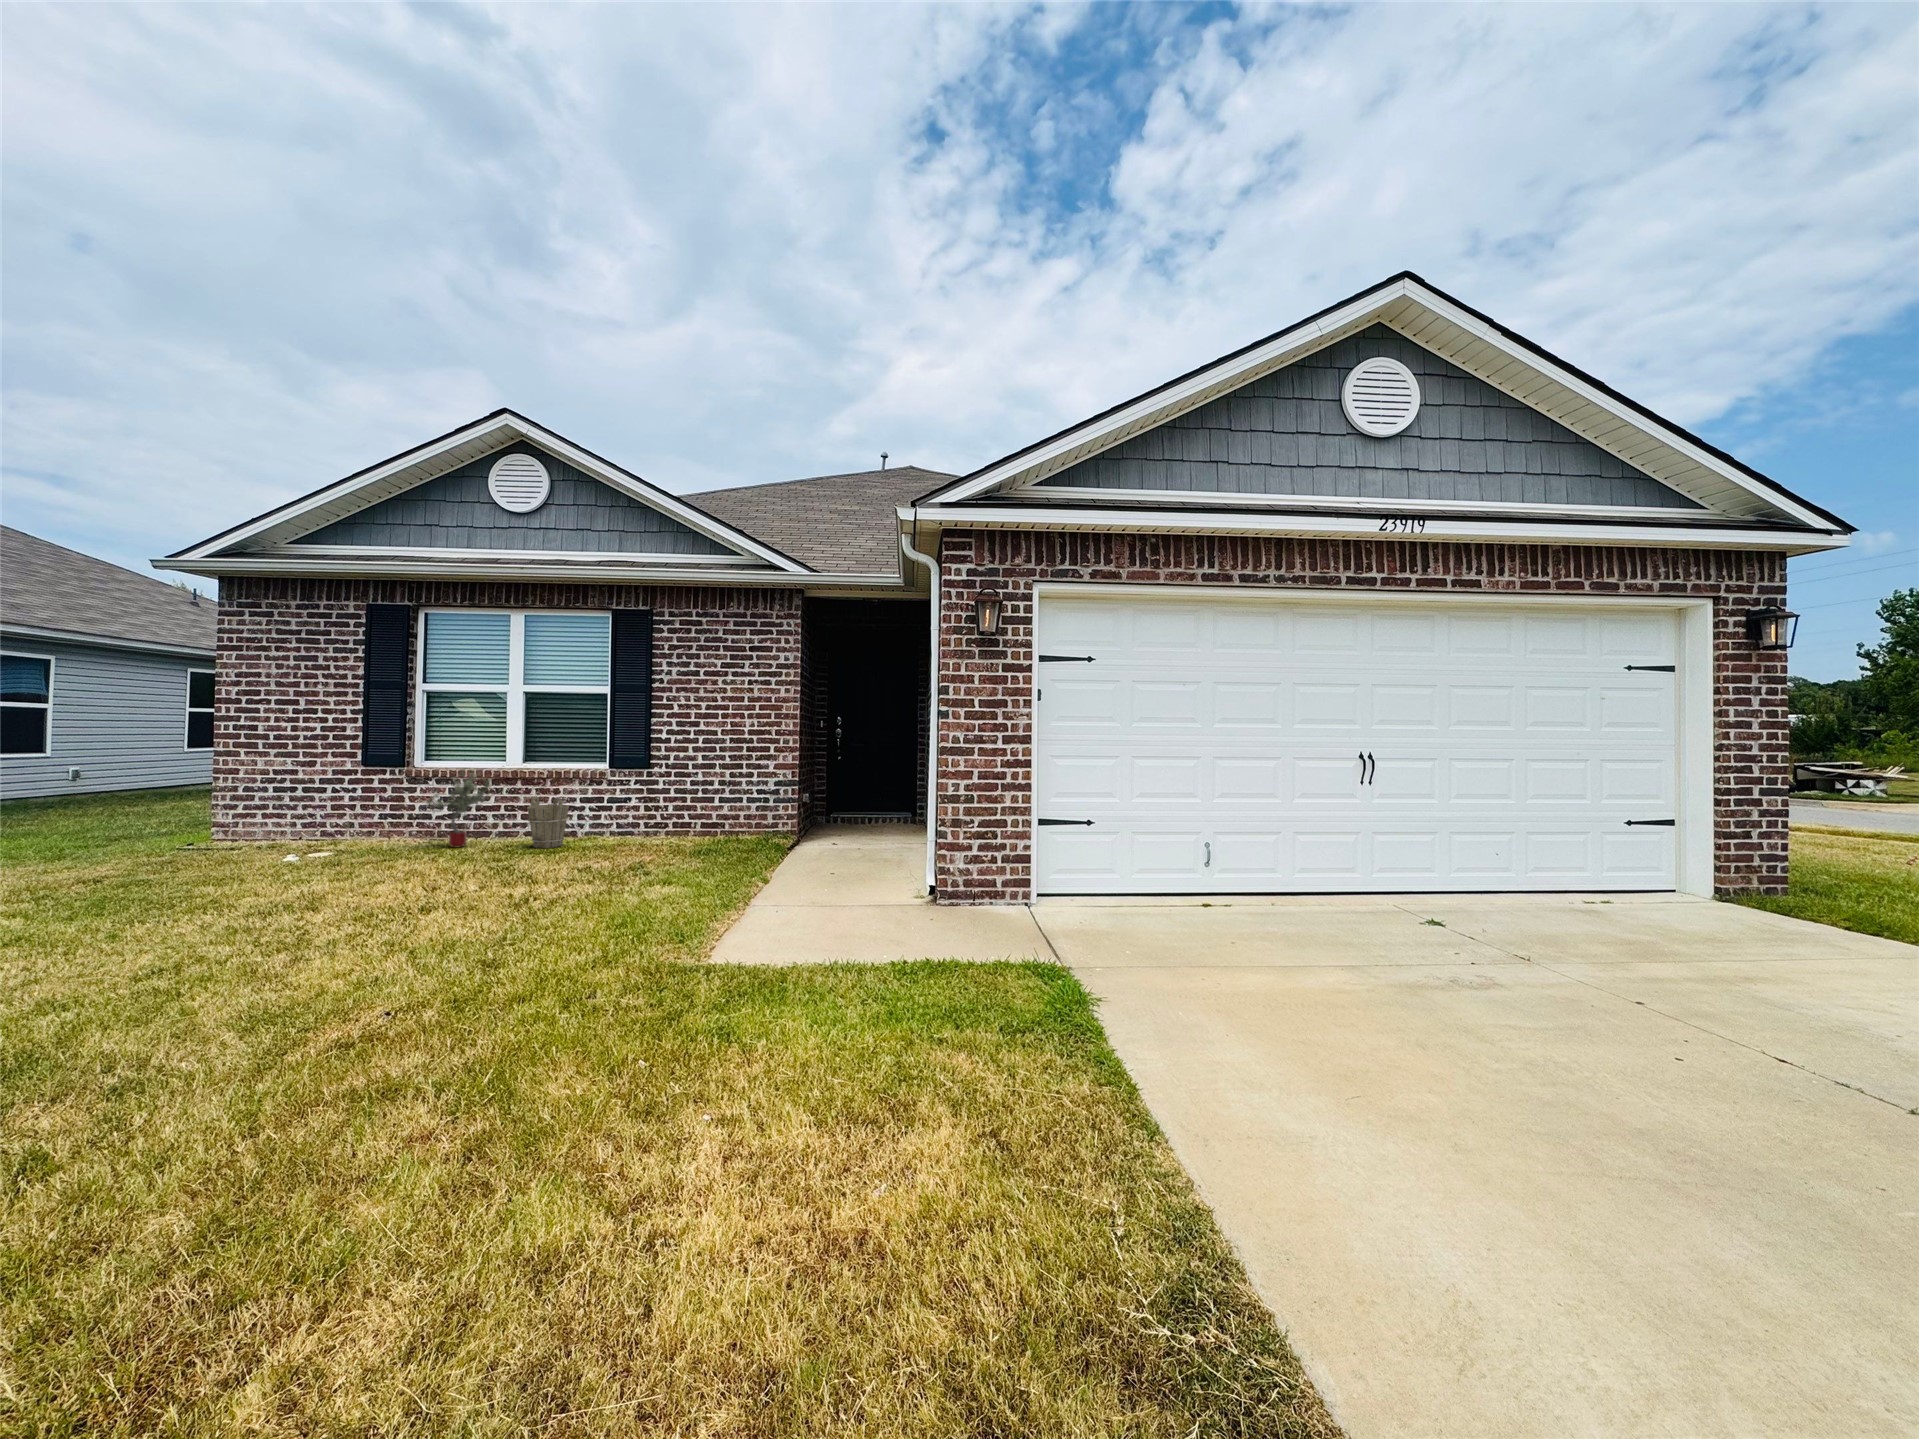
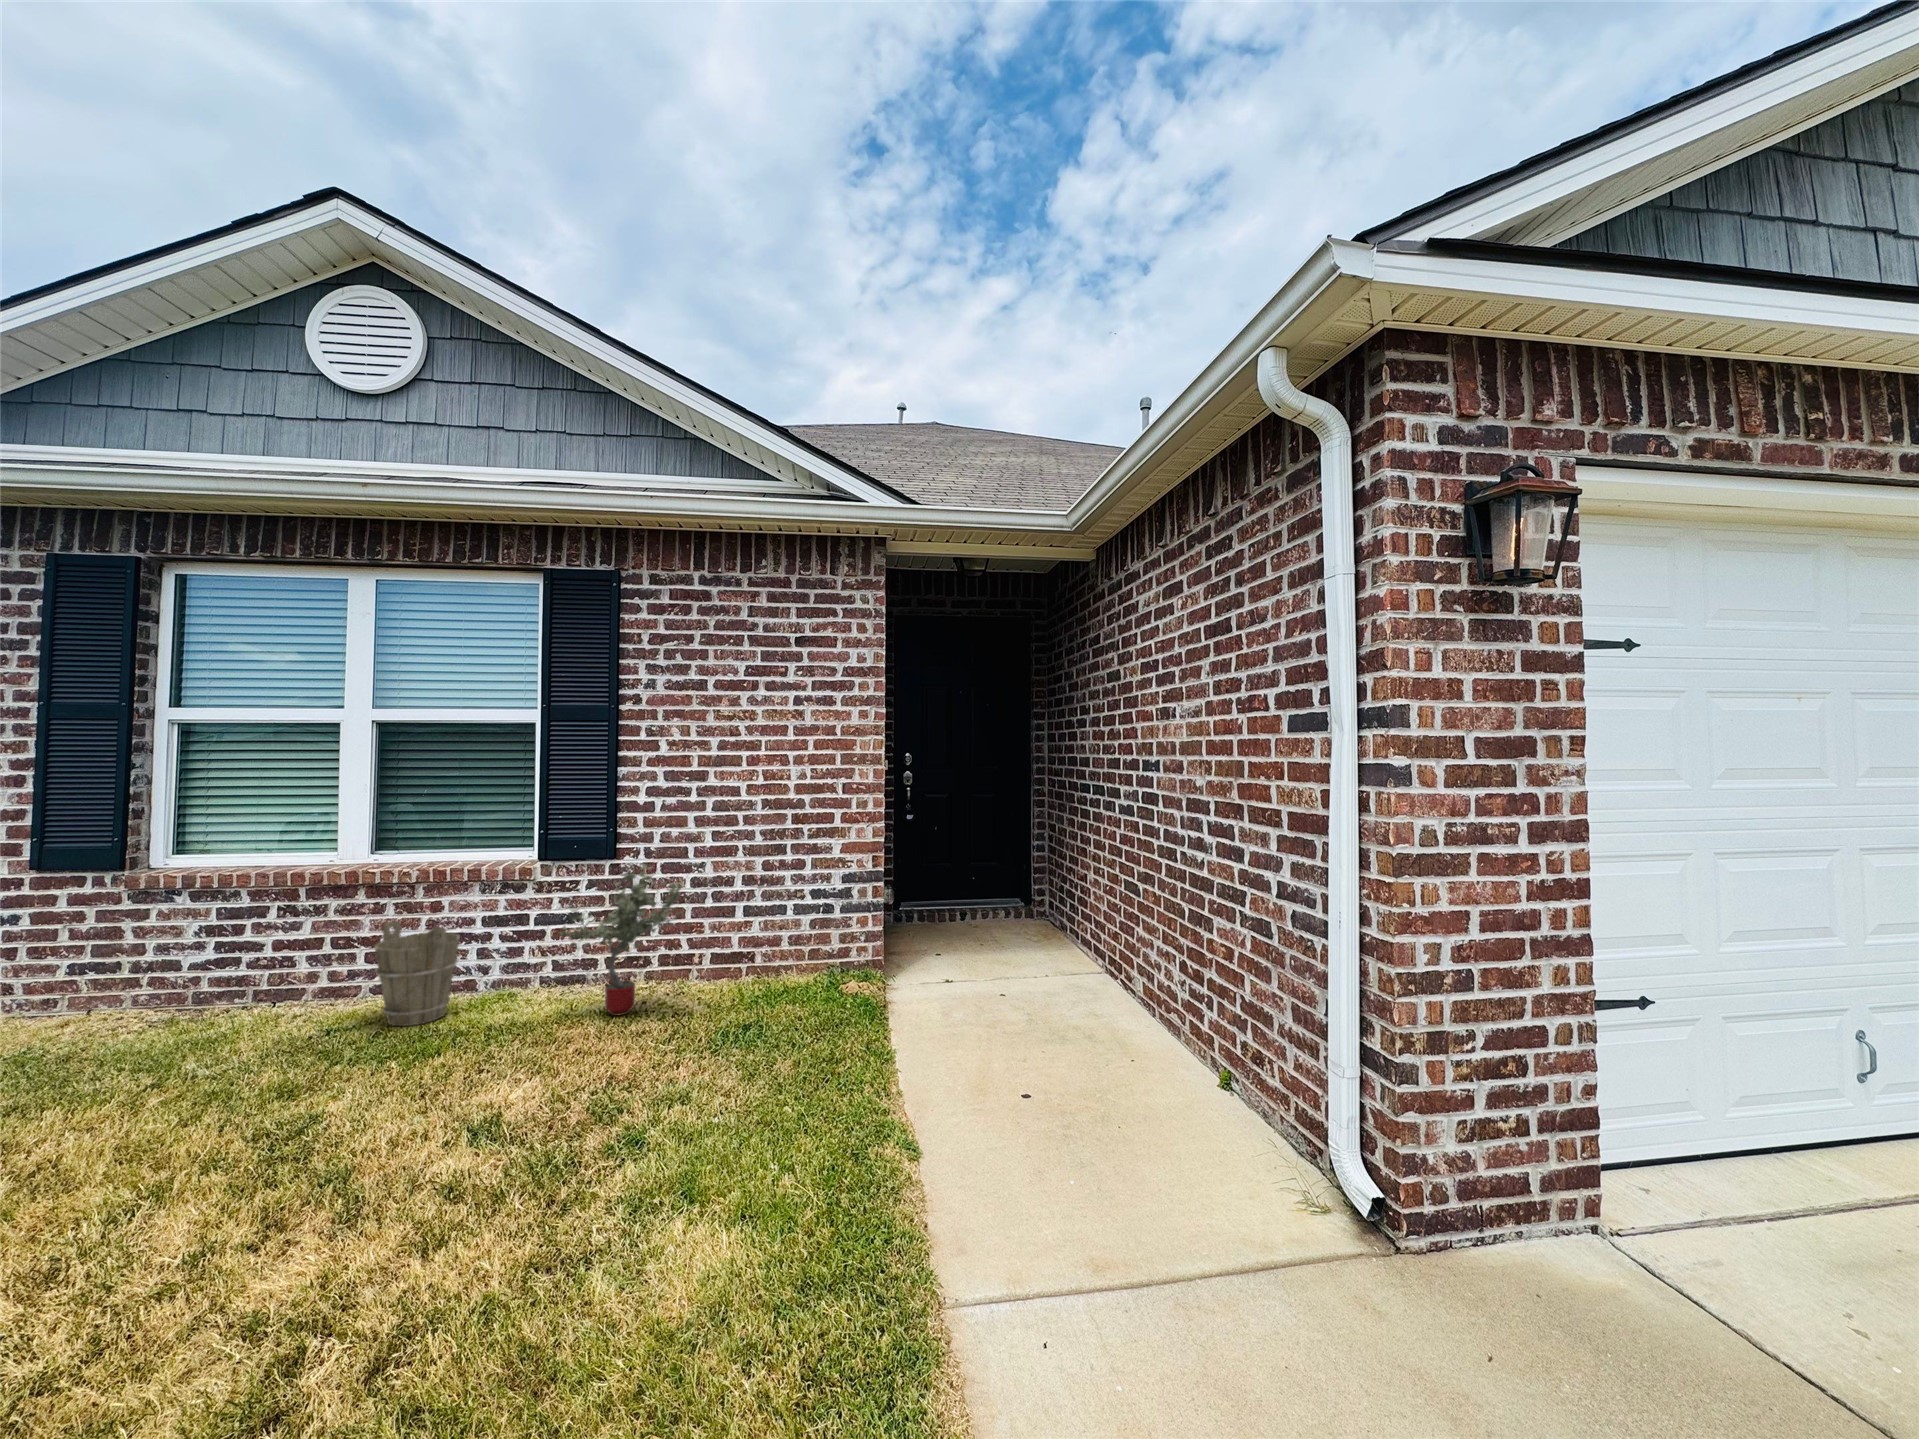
potted tree: present [427,768,491,848] -> present [560,864,683,1016]

